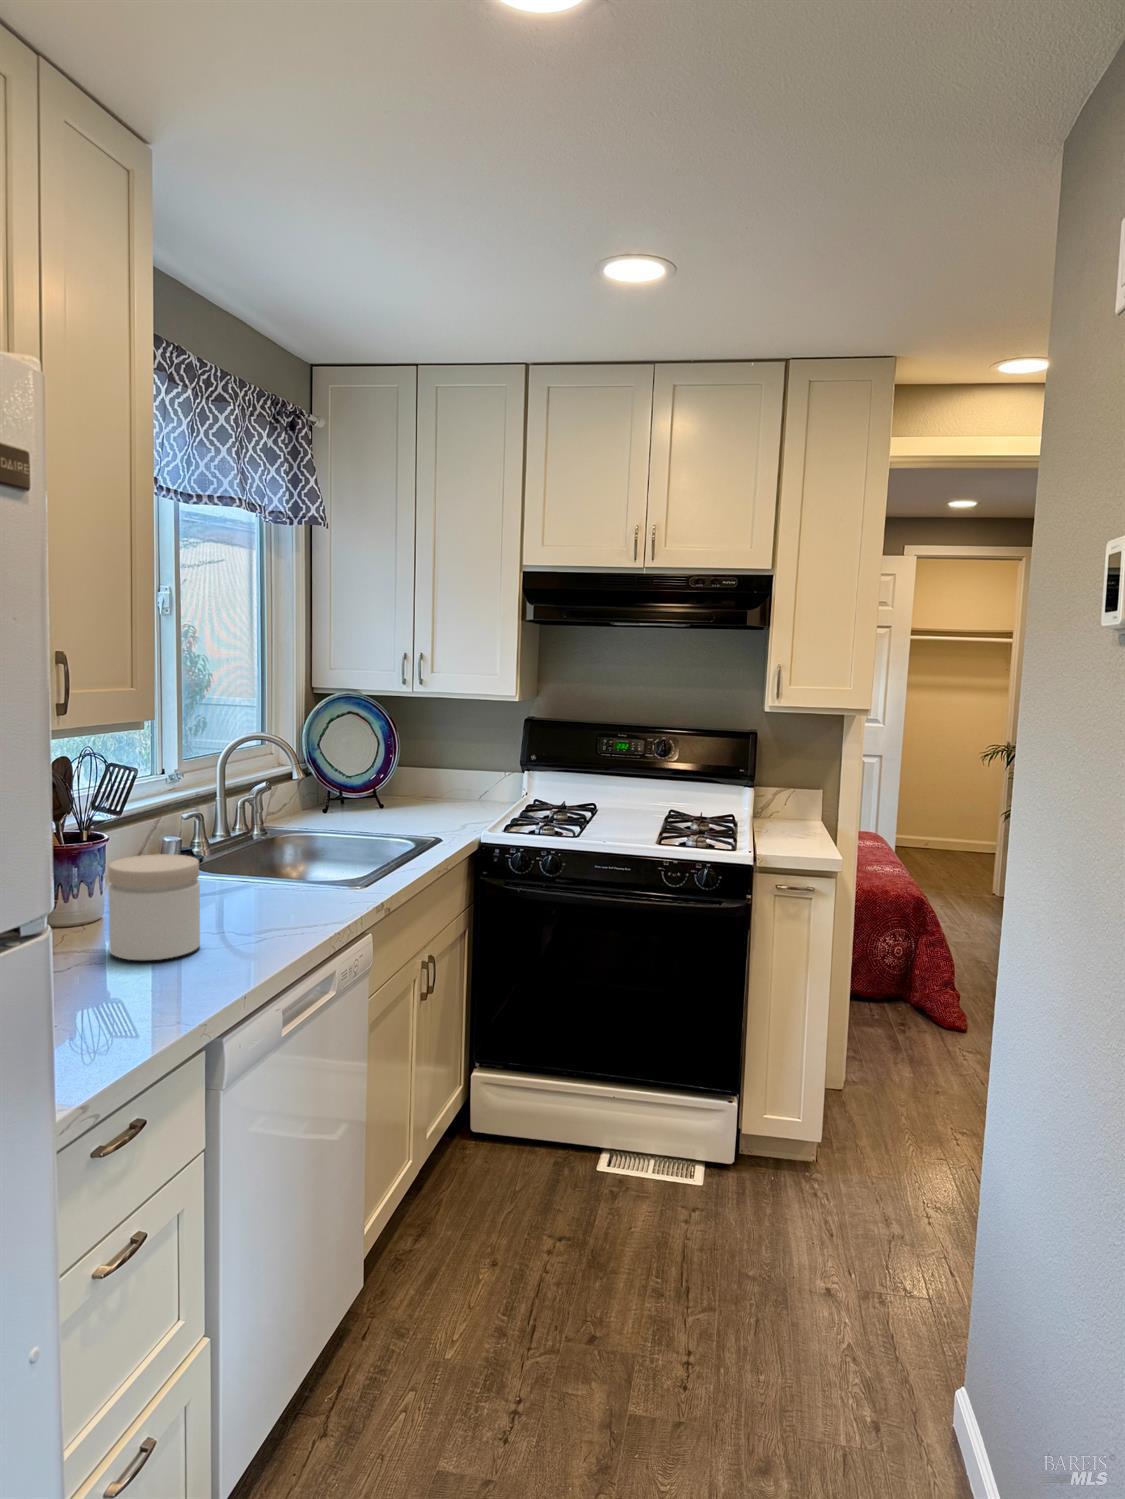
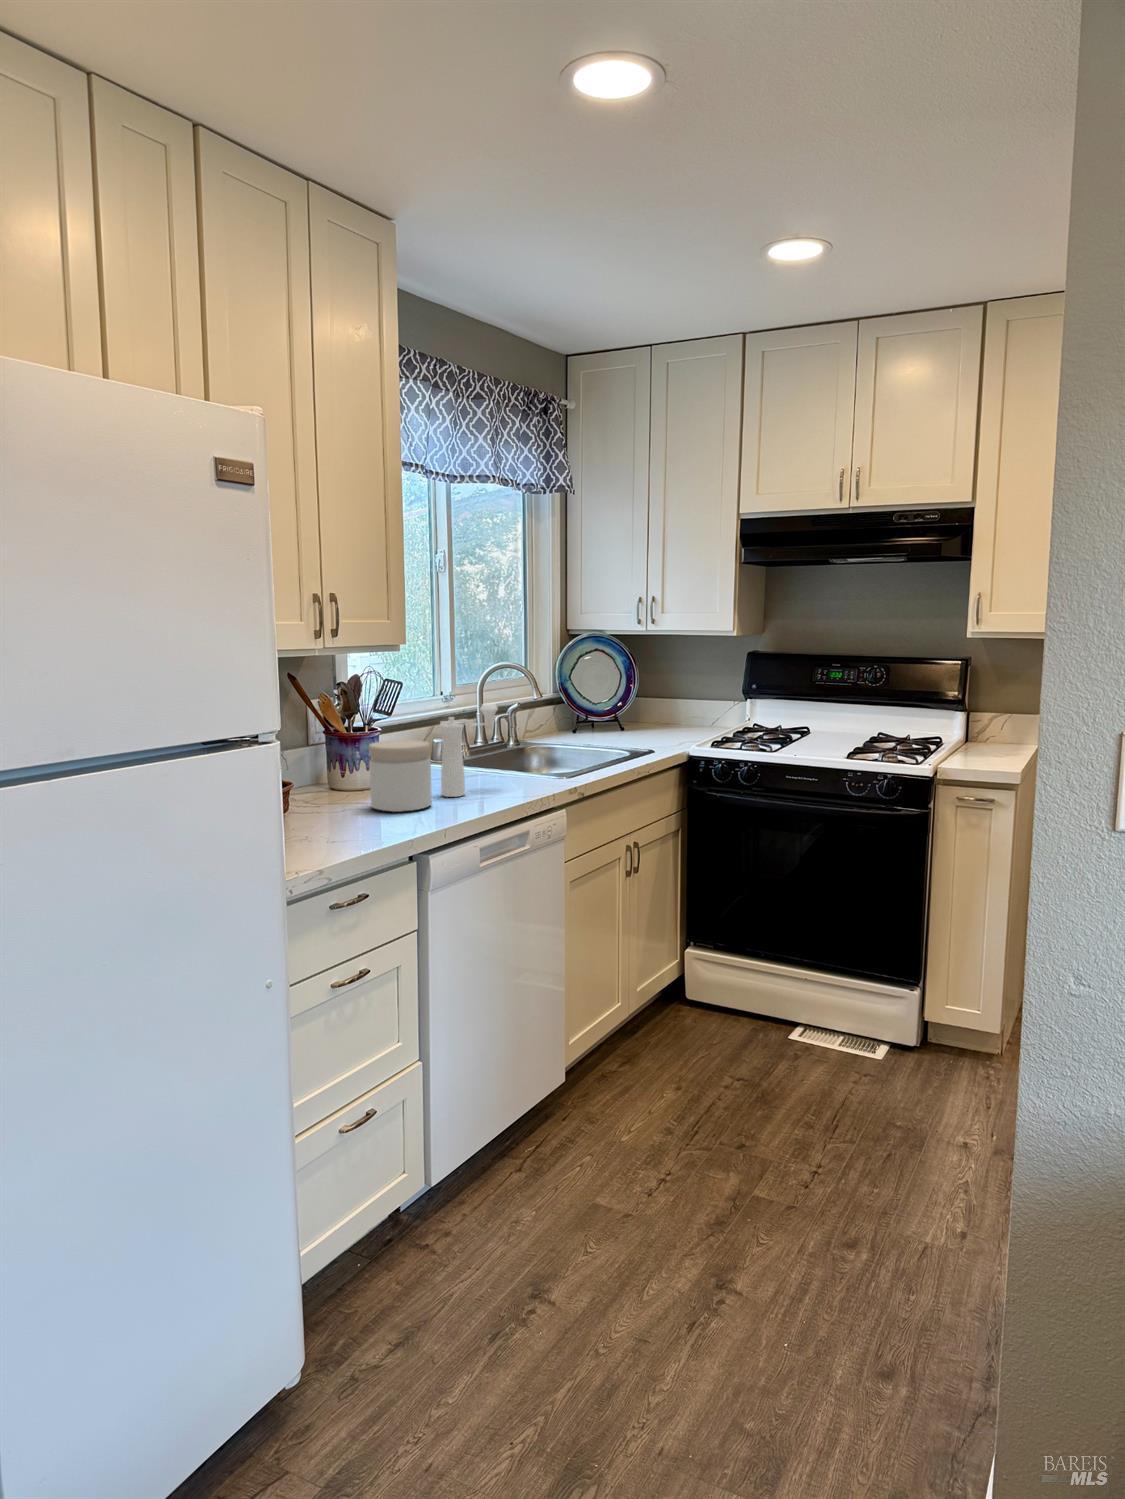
pepper mill: none [203,798,280,928] -> present [440,703,498,797]

